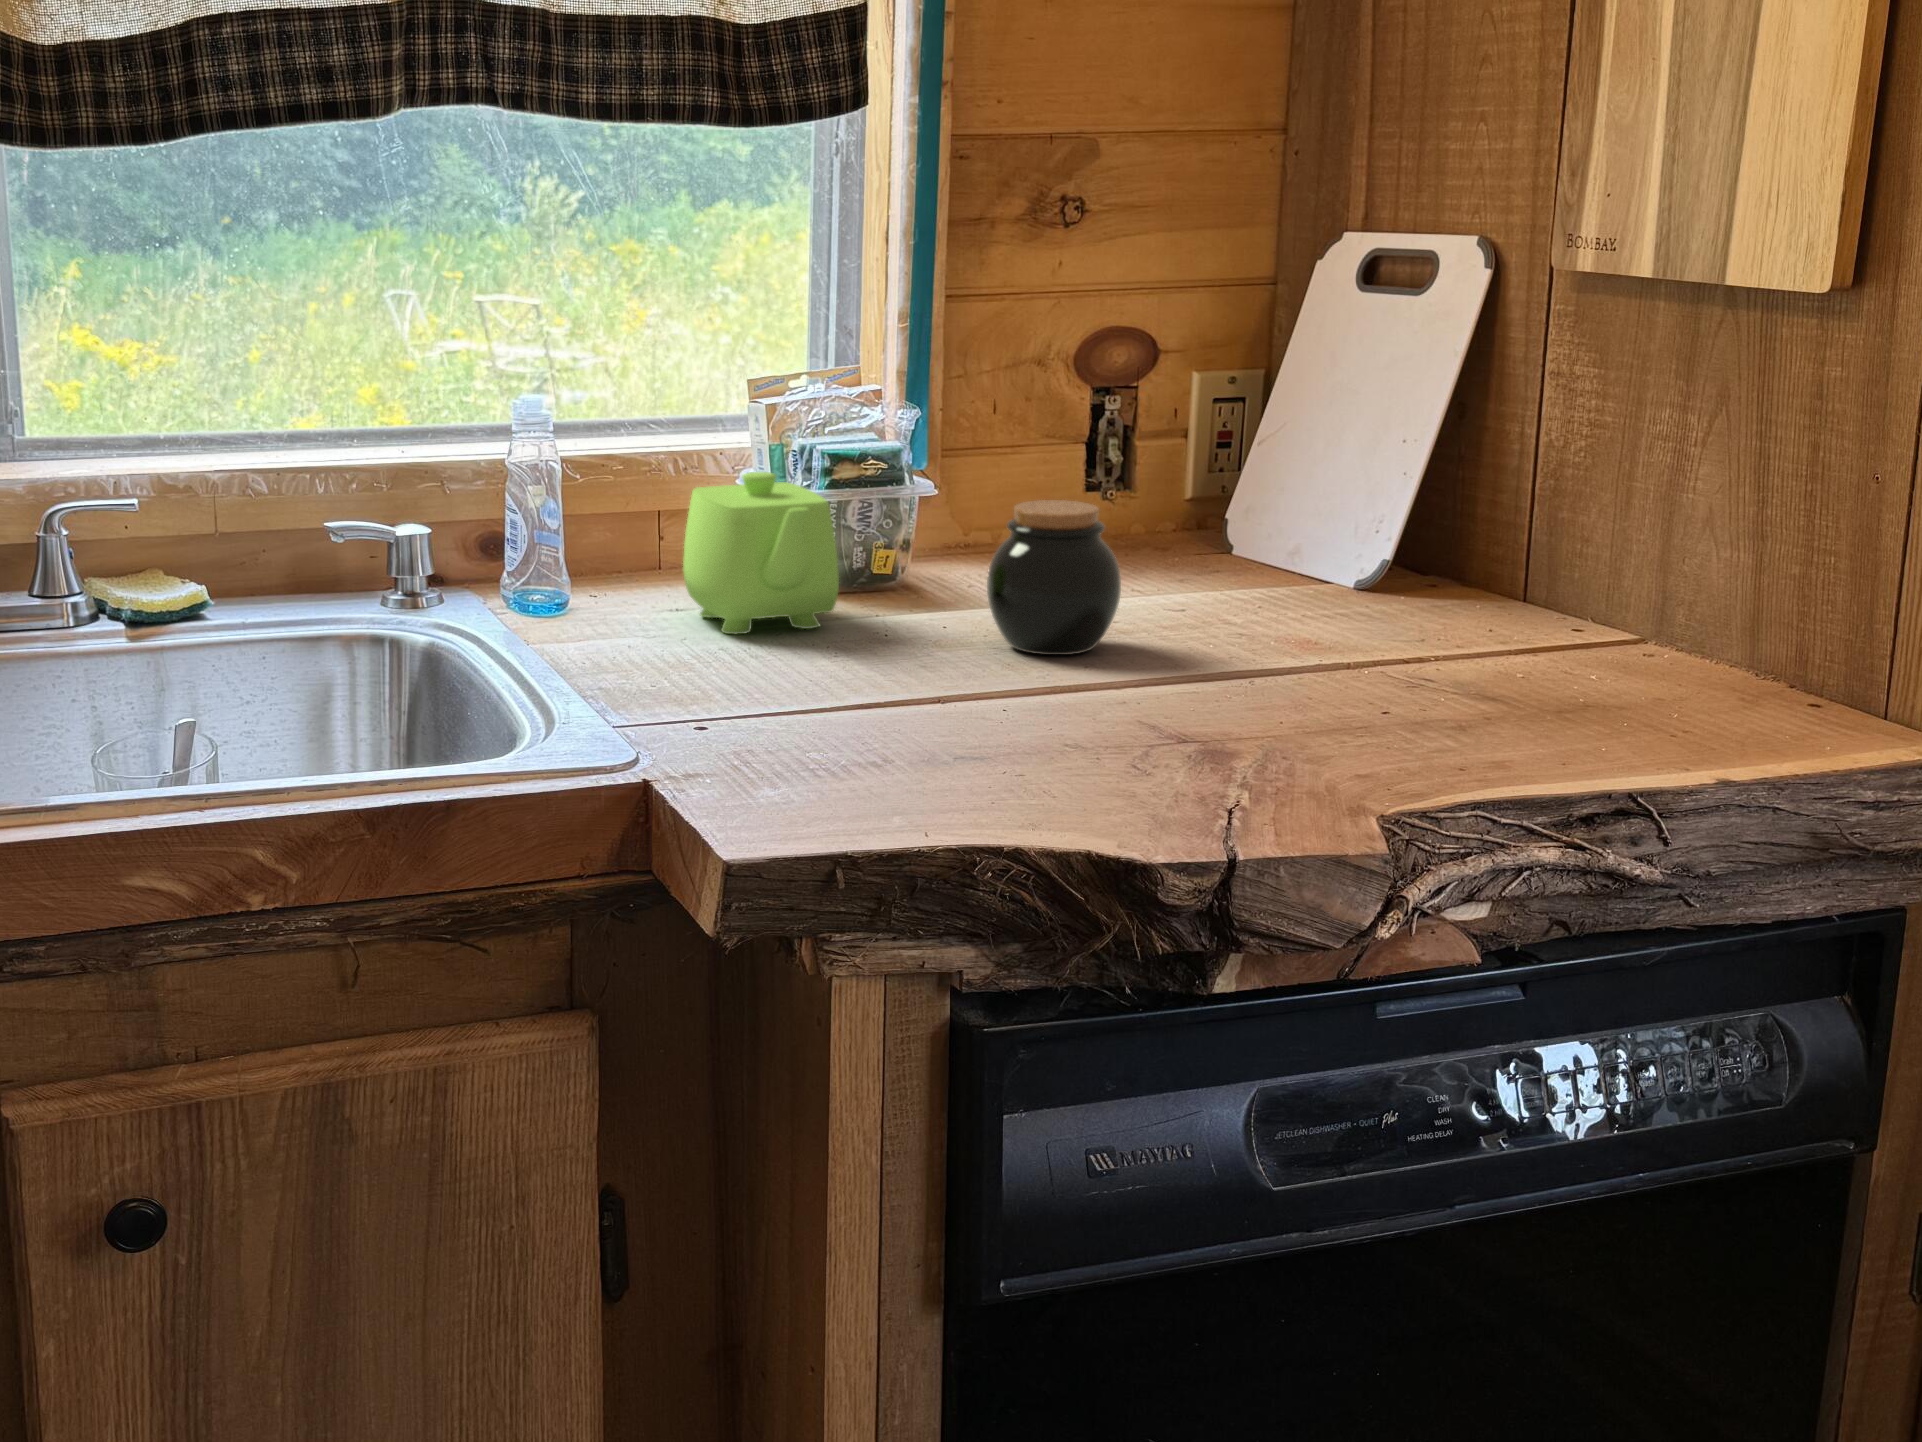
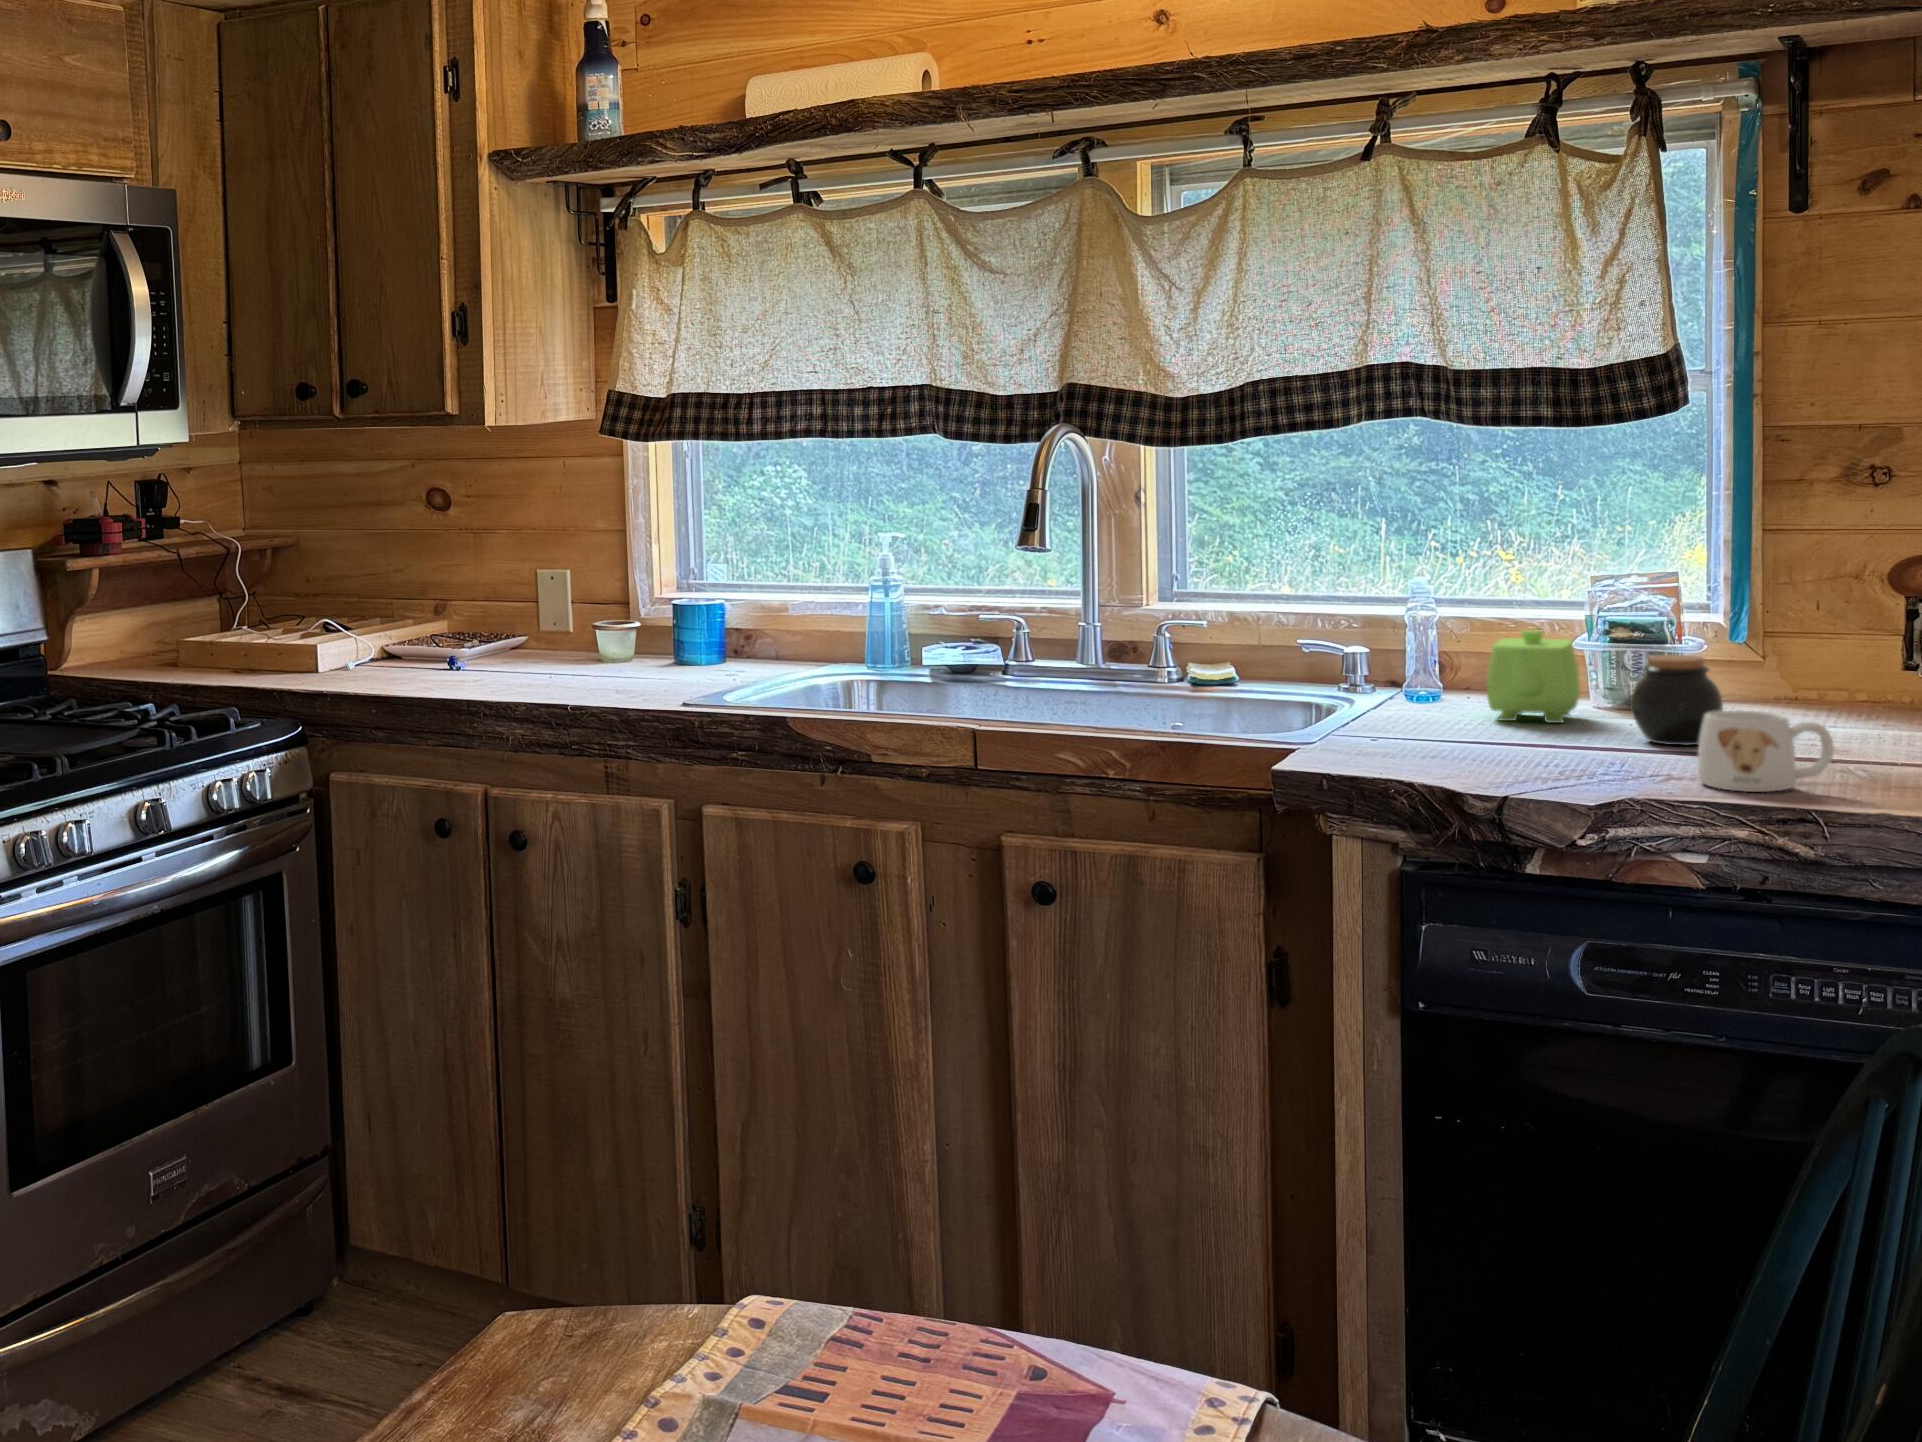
mug: none [1344,607,1547,762] -> present [1698,710,1834,792]

